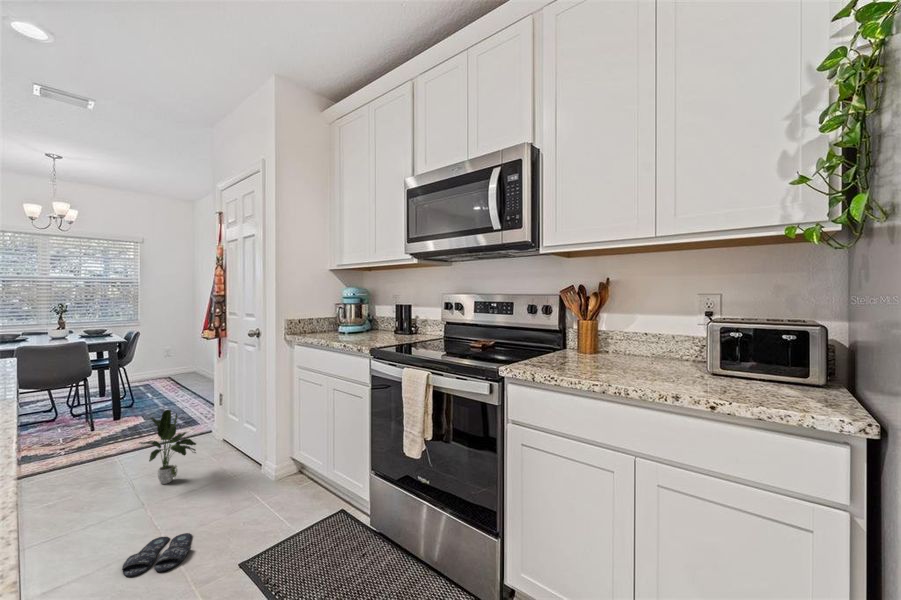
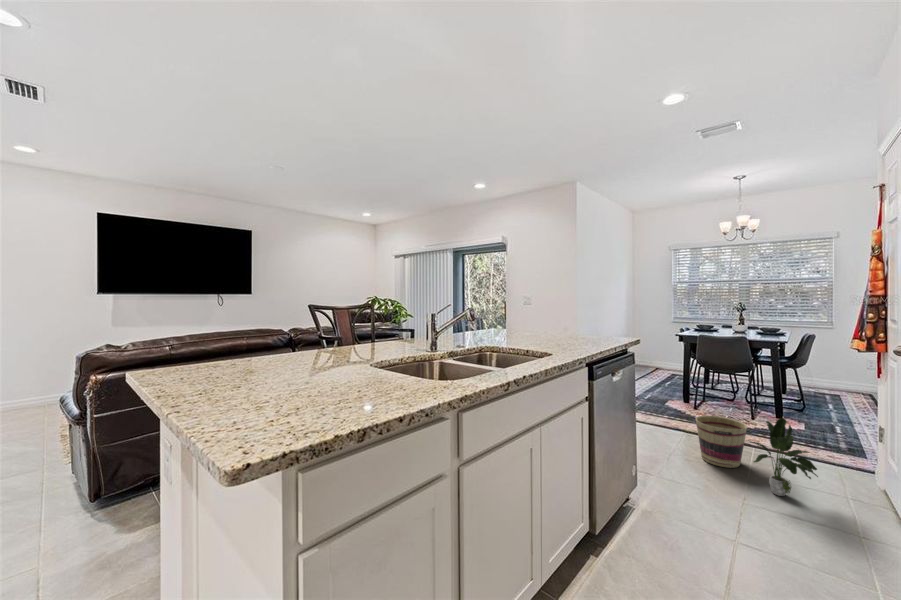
basket: none [58,431,123,492] -> present [696,416,747,468]
slippers: present [122,533,192,577] -> none [687,531,761,568]

